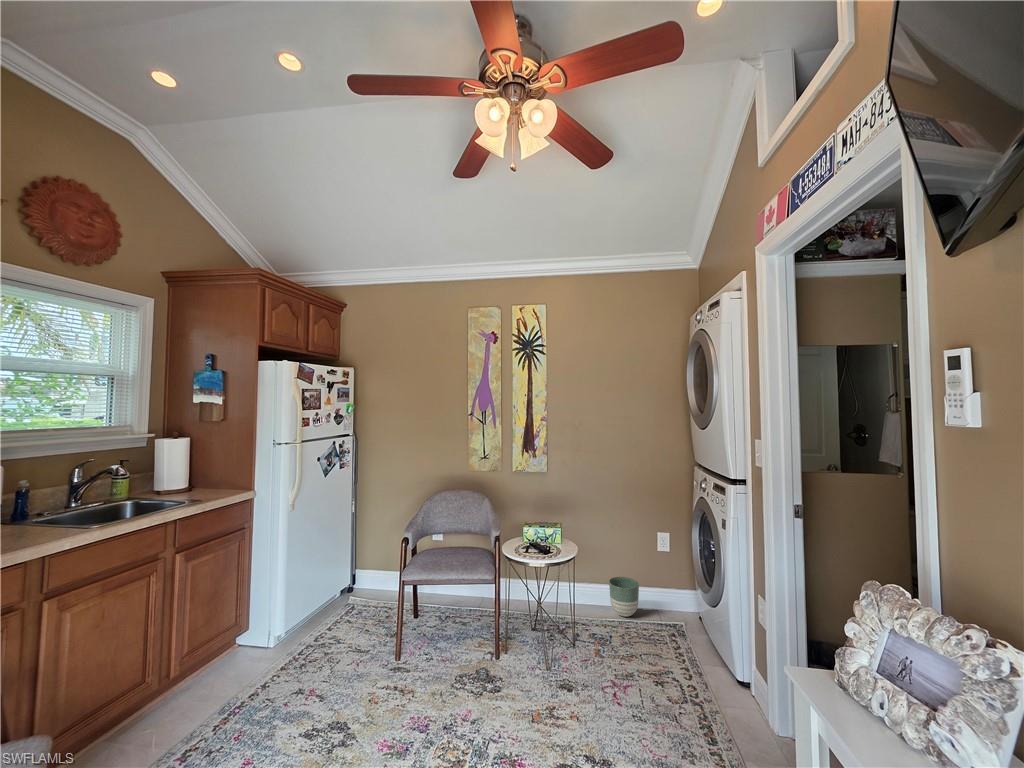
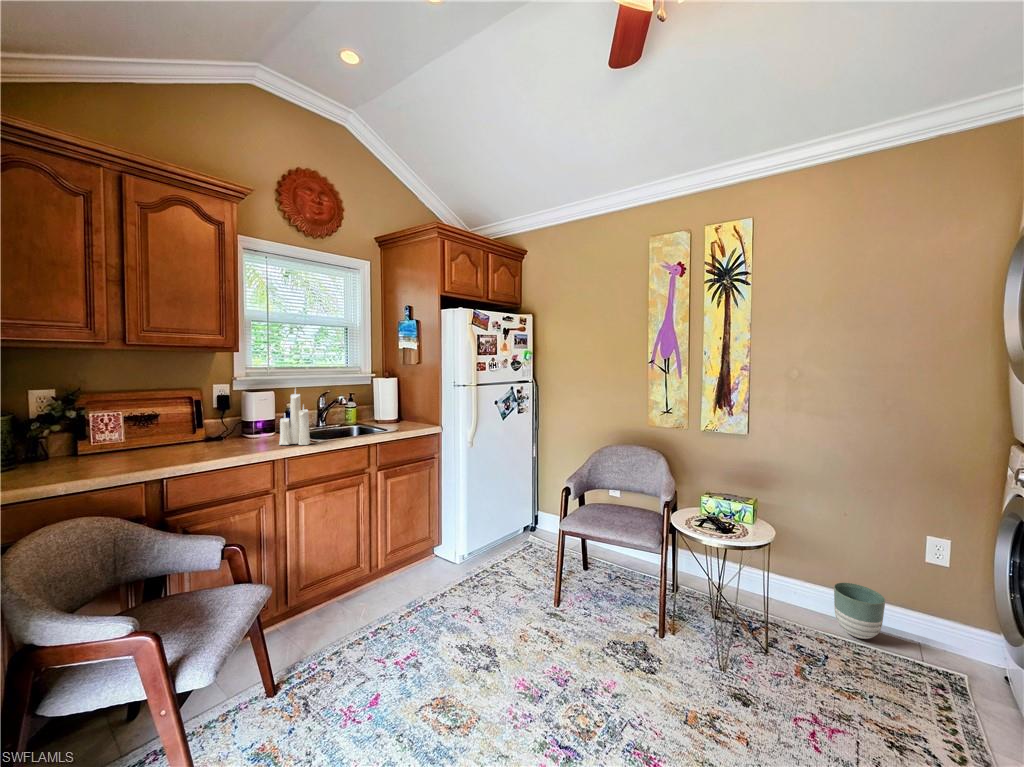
candle: none [22,453,79,538] -> present [279,391,310,445]

